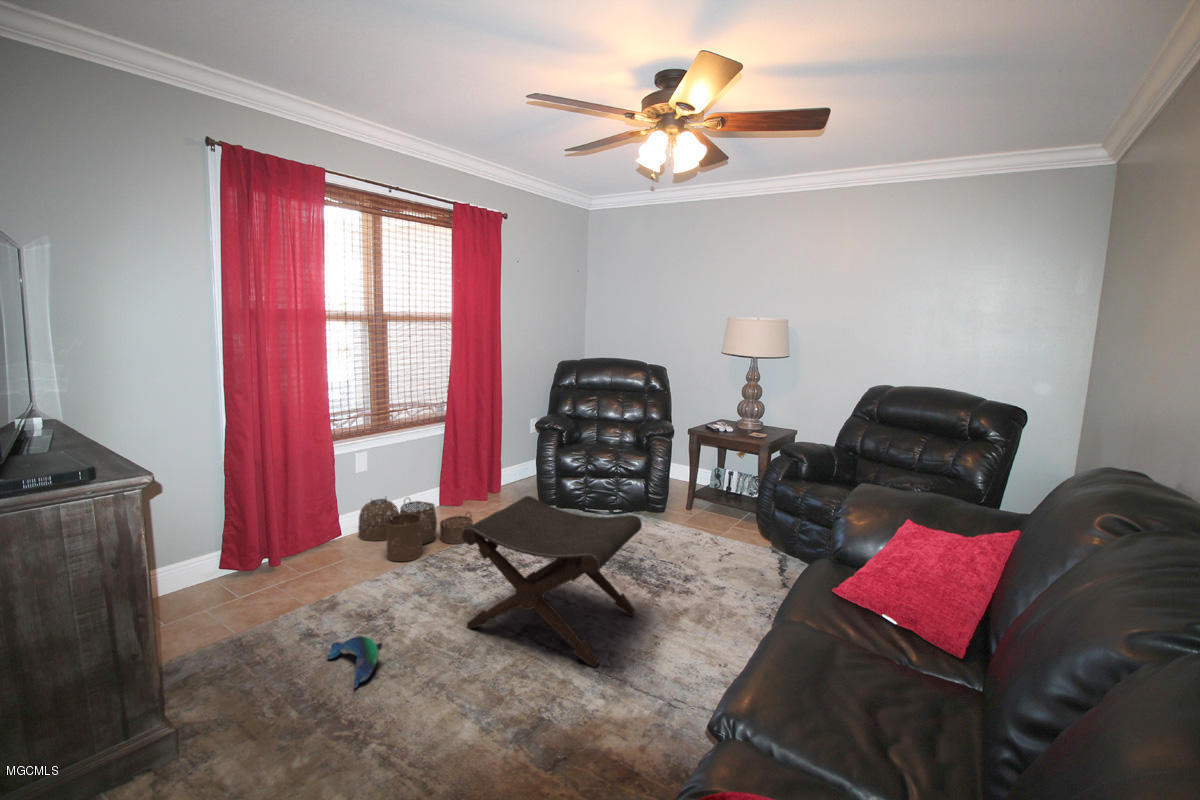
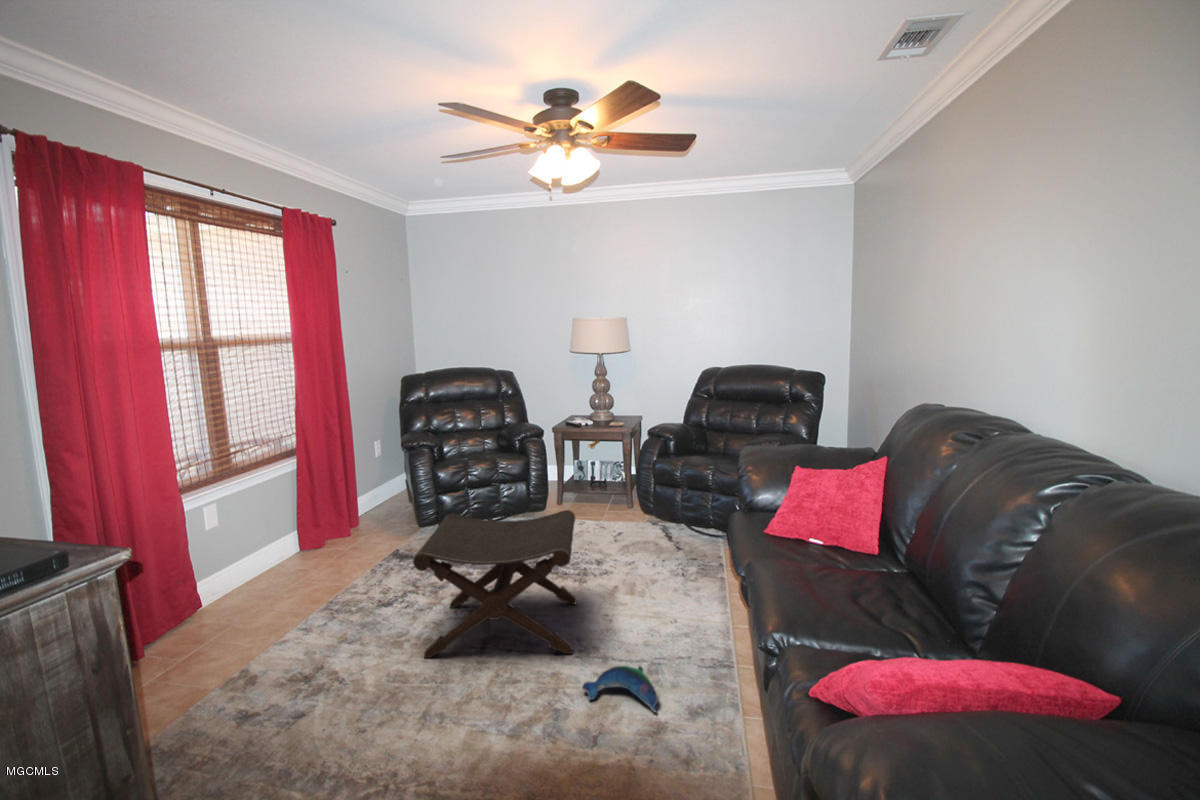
woven basket: present [358,498,473,561] -> none [215,547,364,620]
plush toy: present [327,636,382,688] -> present [582,666,658,712]

